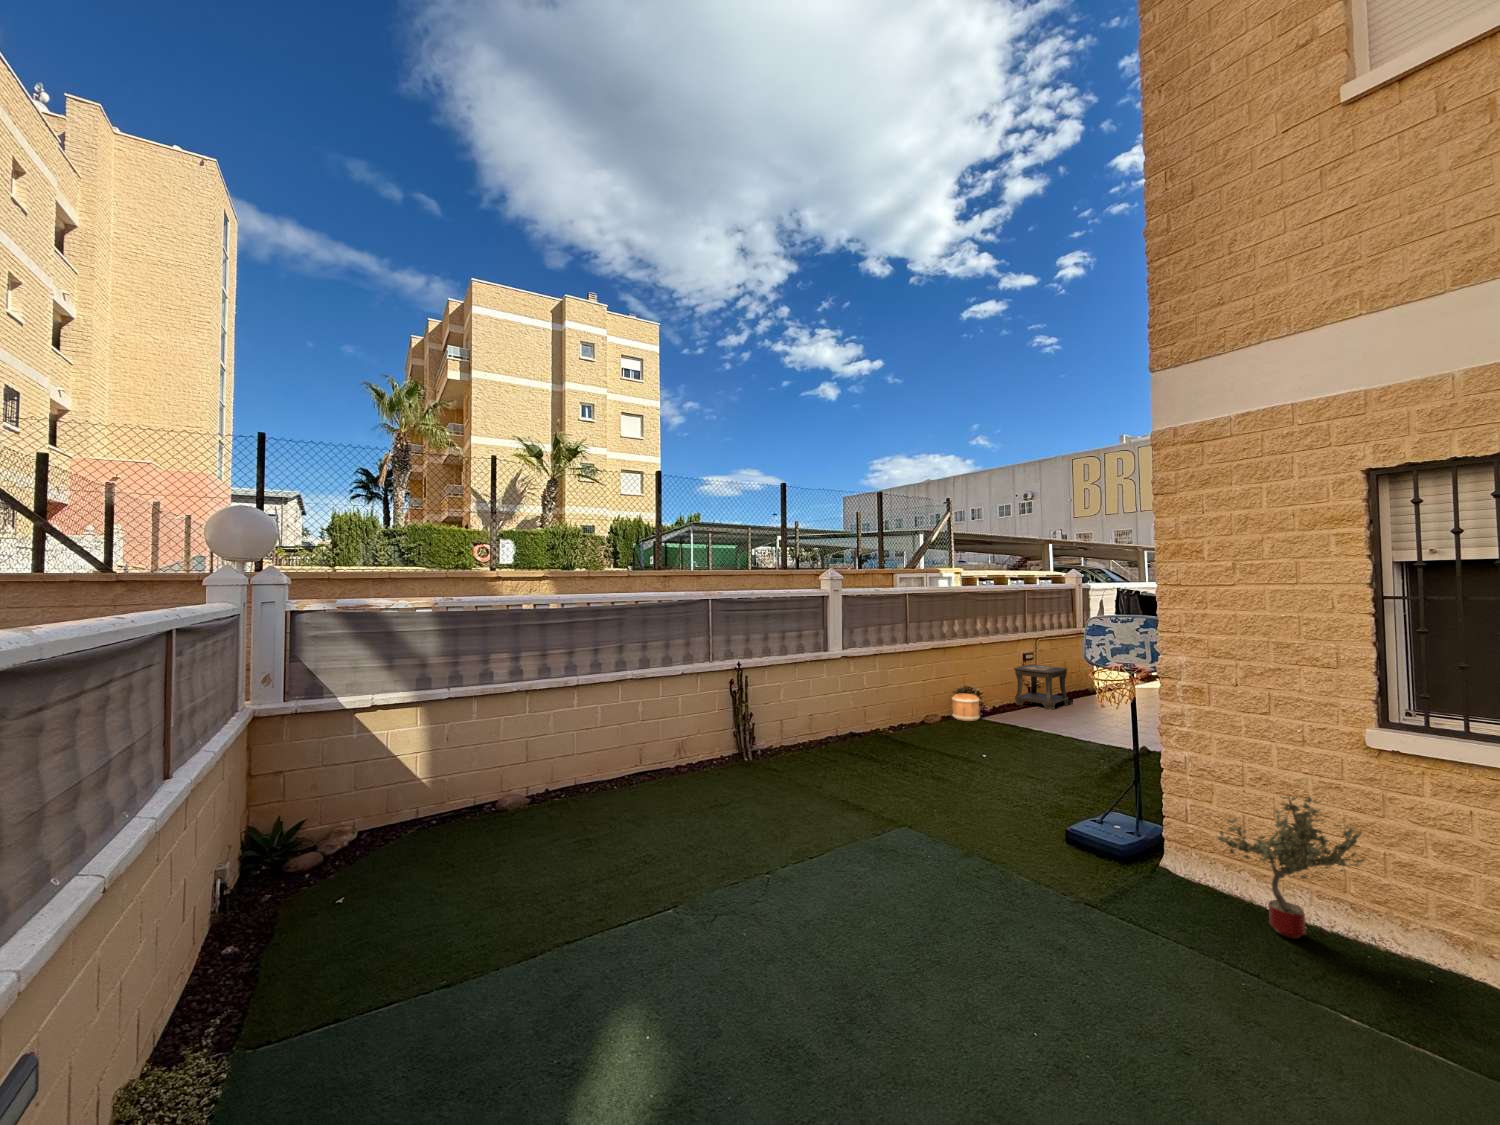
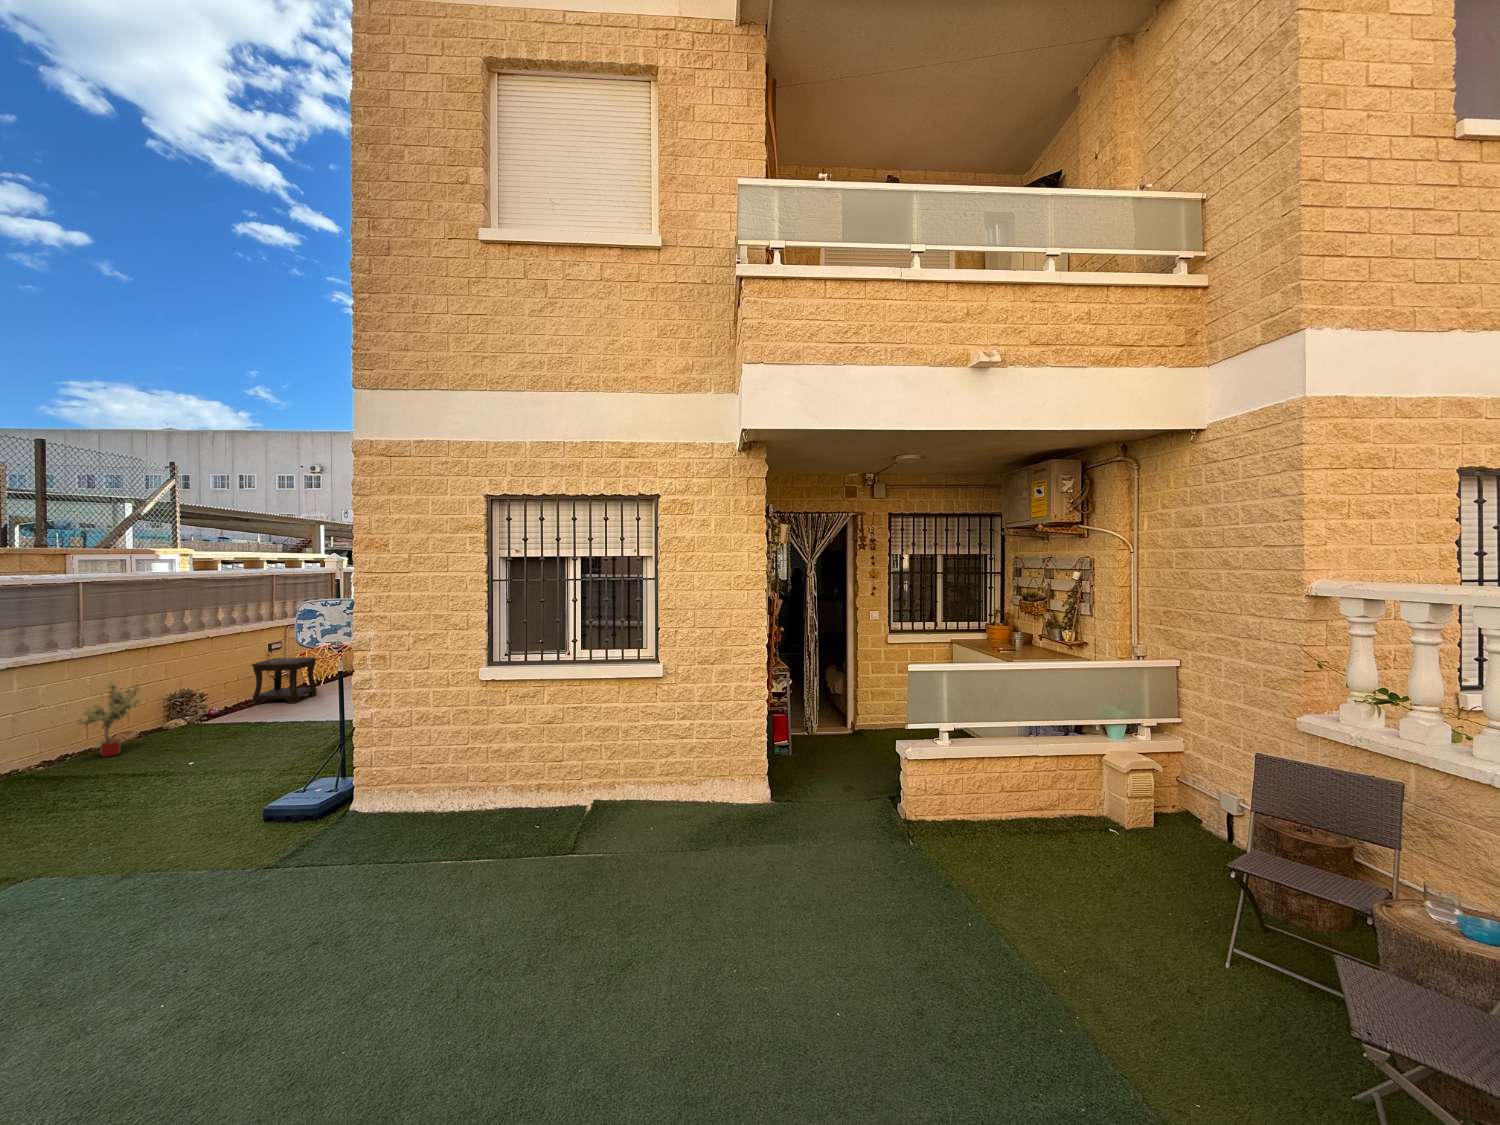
bucket: present [952,694,980,721] -> none [157,701,199,735]
potted tree: present [1217,797,1364,939] -> present [78,682,141,757]

